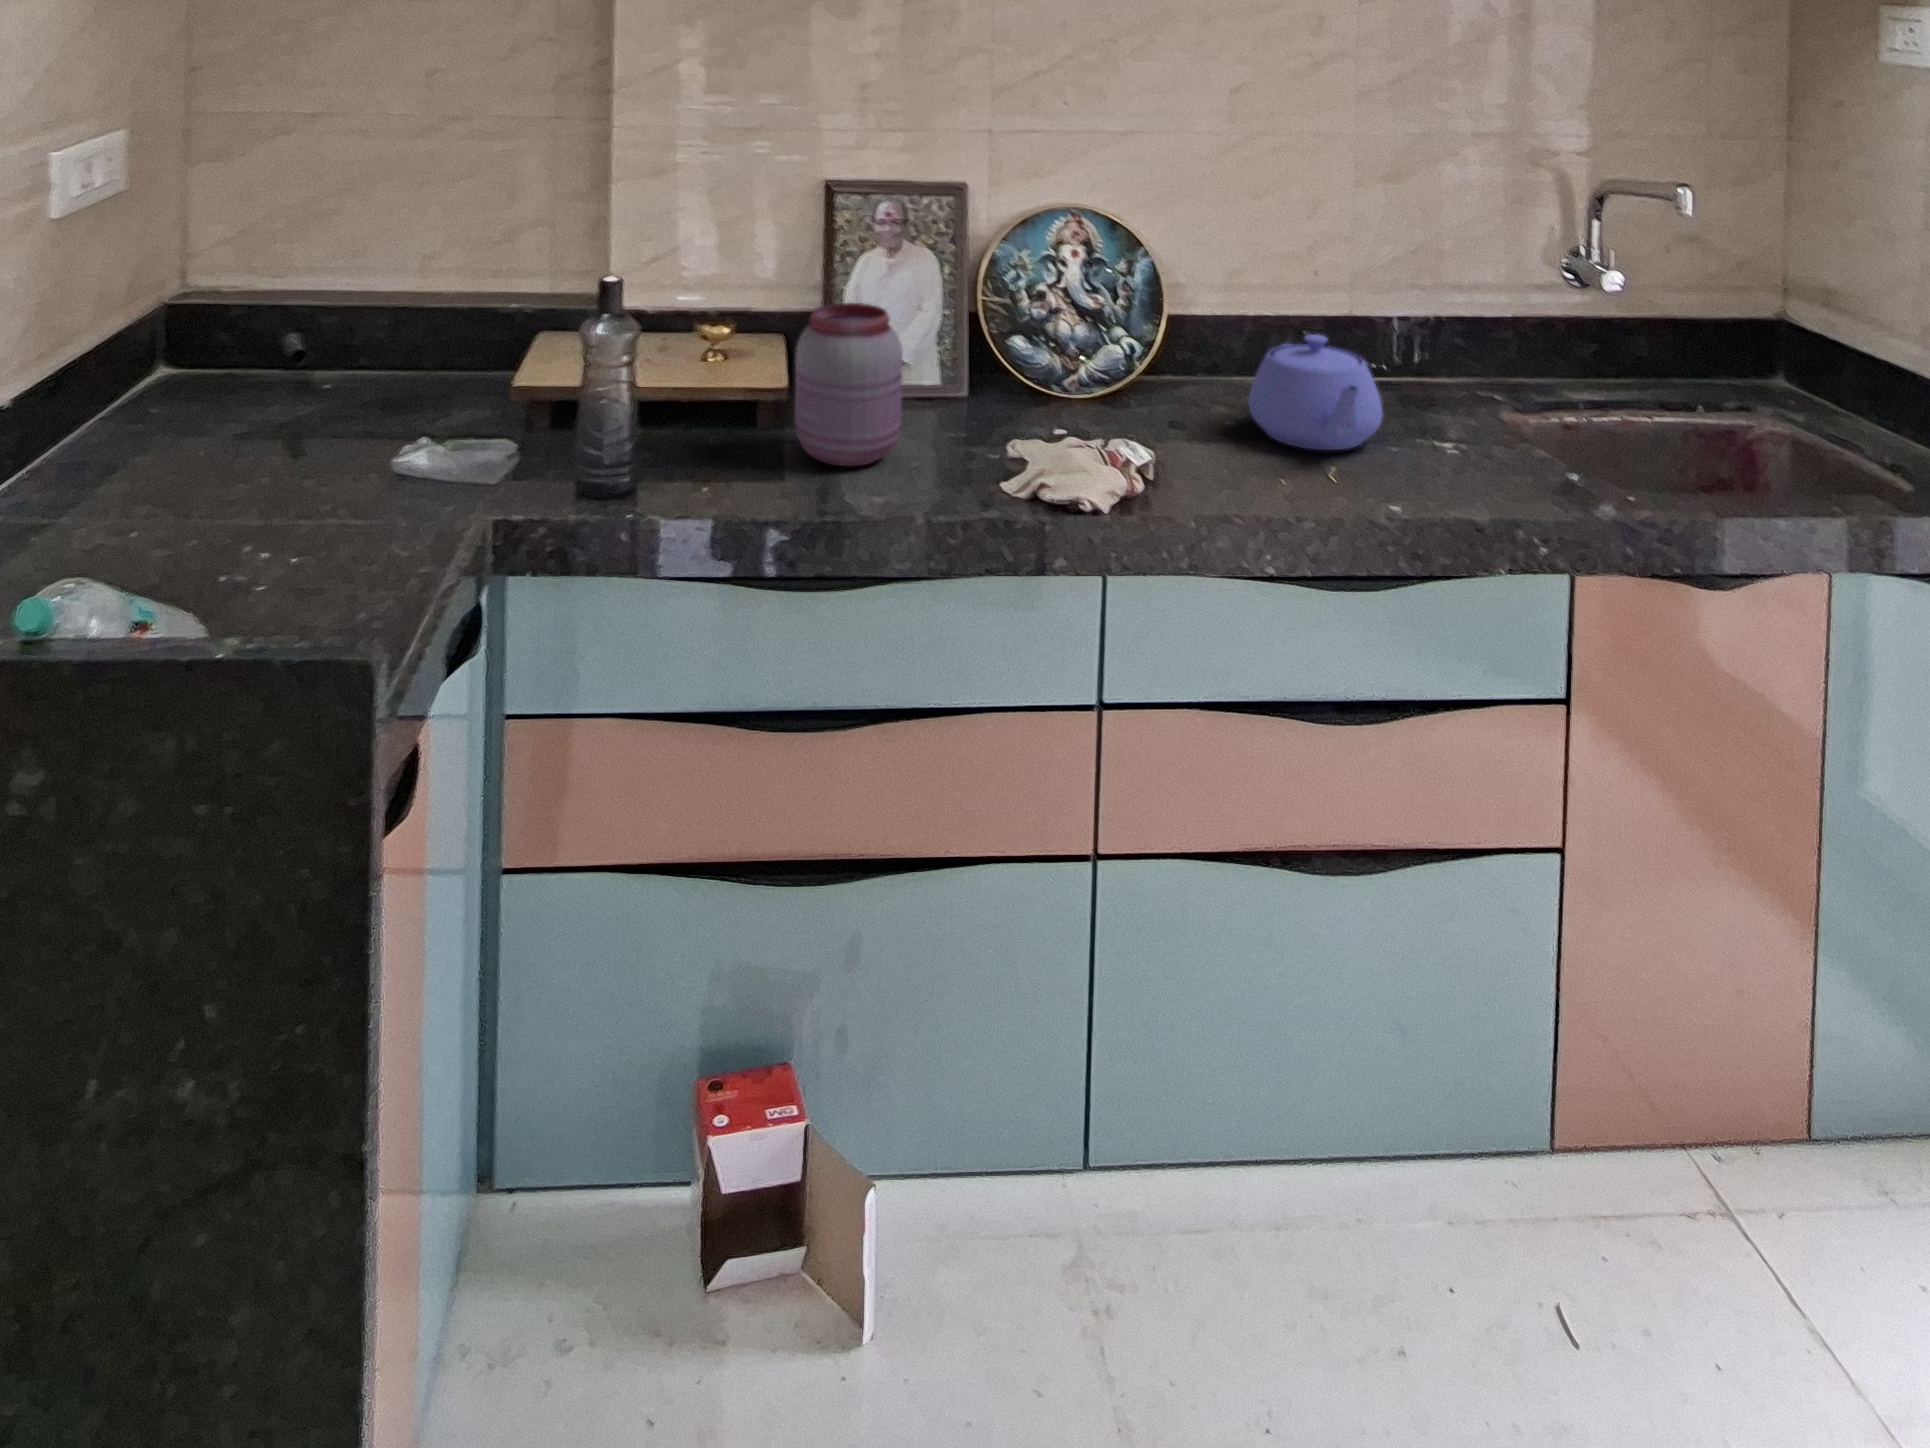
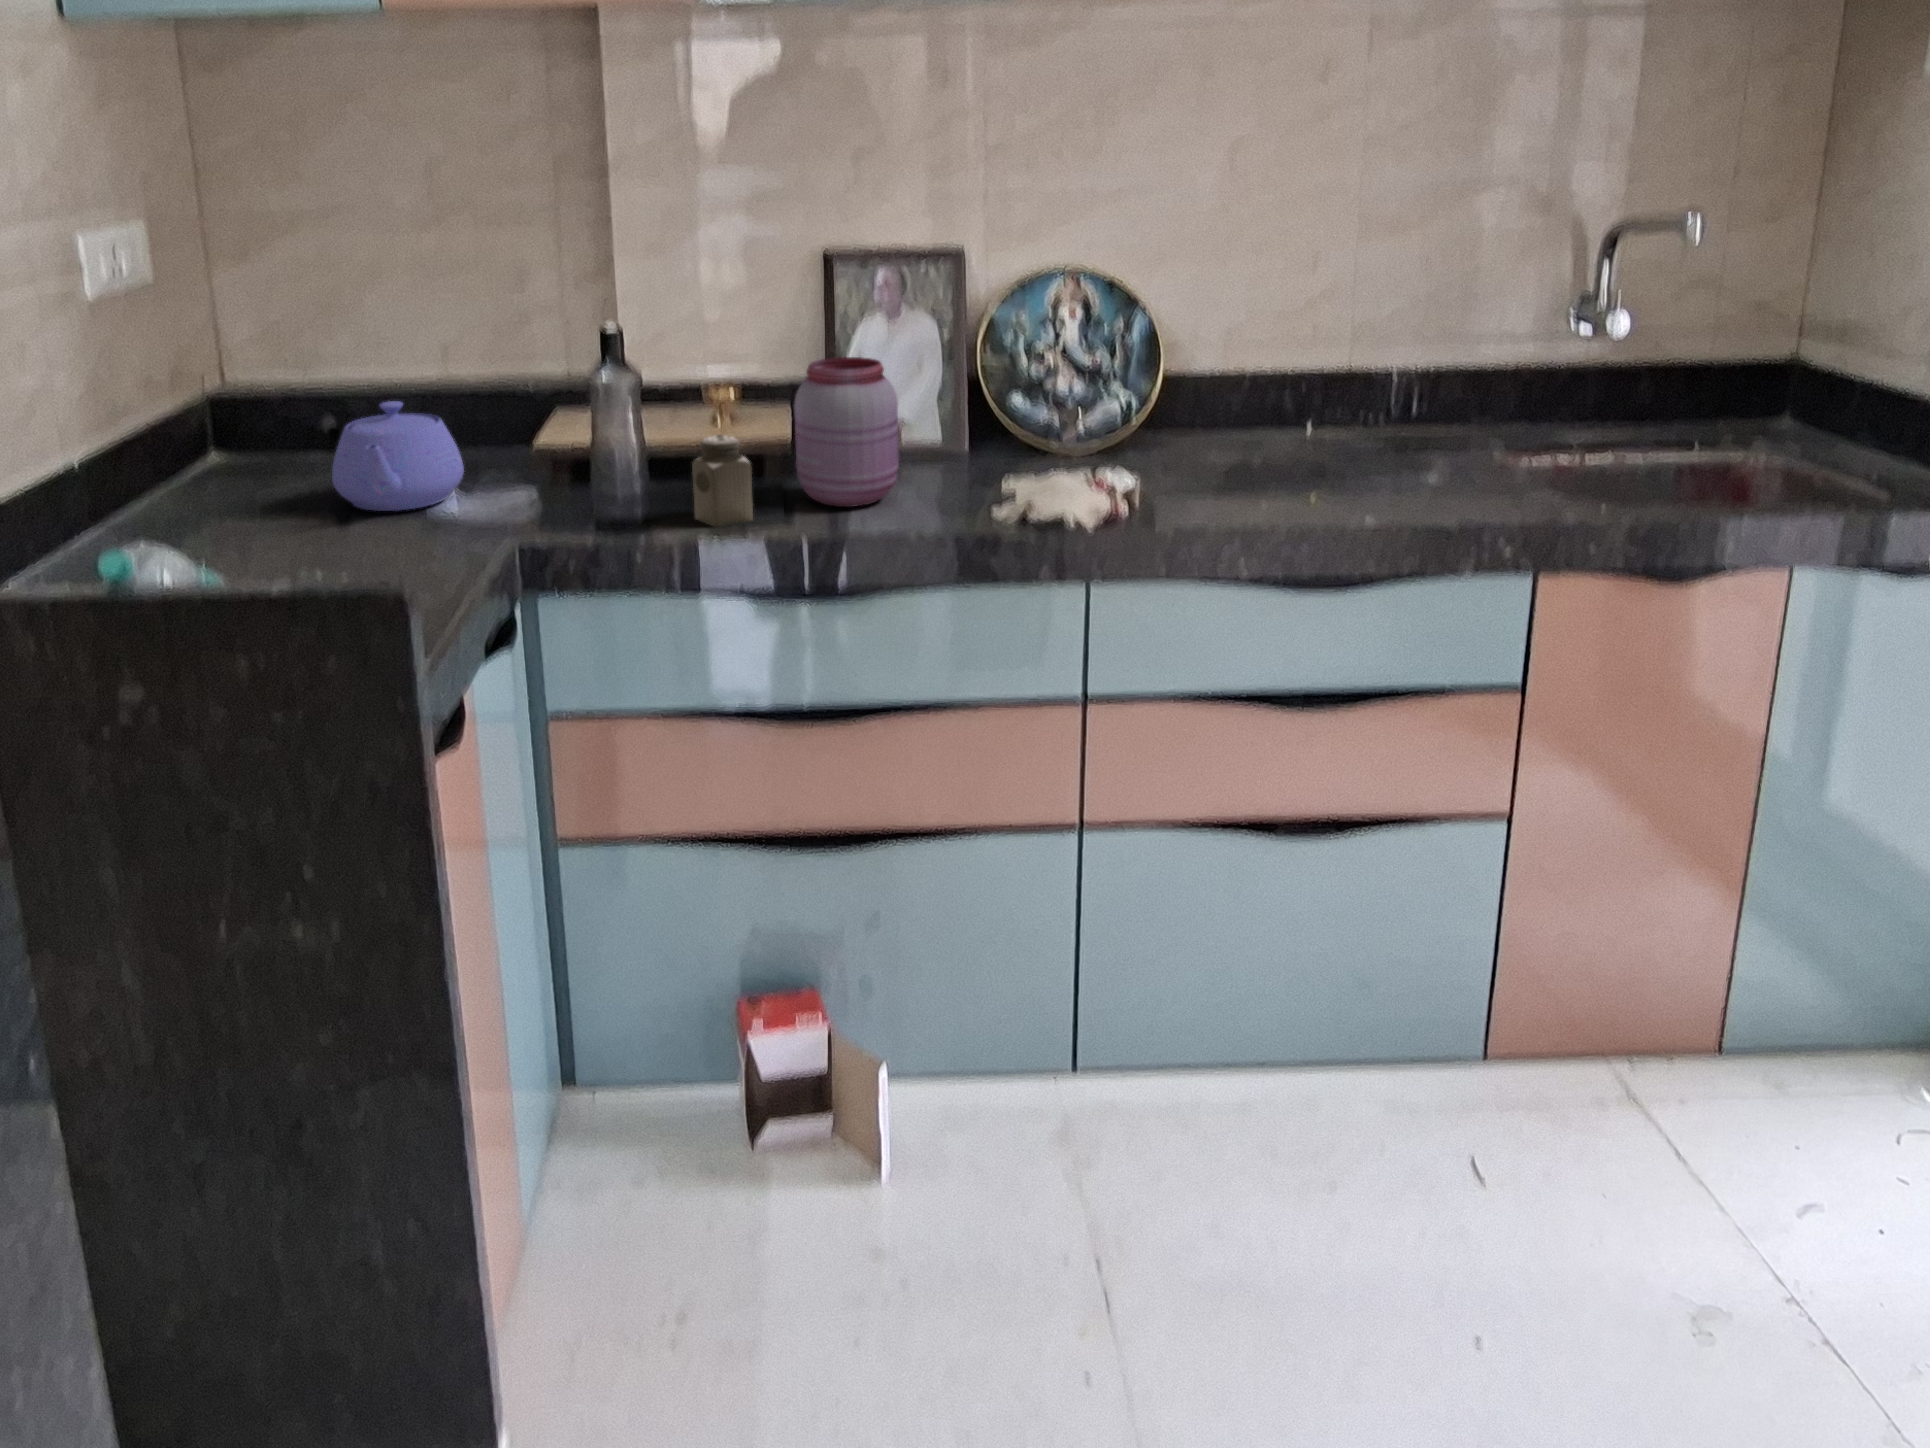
teapot: present [1249,334,1383,450] -> present [332,401,464,511]
salt shaker: none [684,388,747,495] -> present [692,435,753,527]

